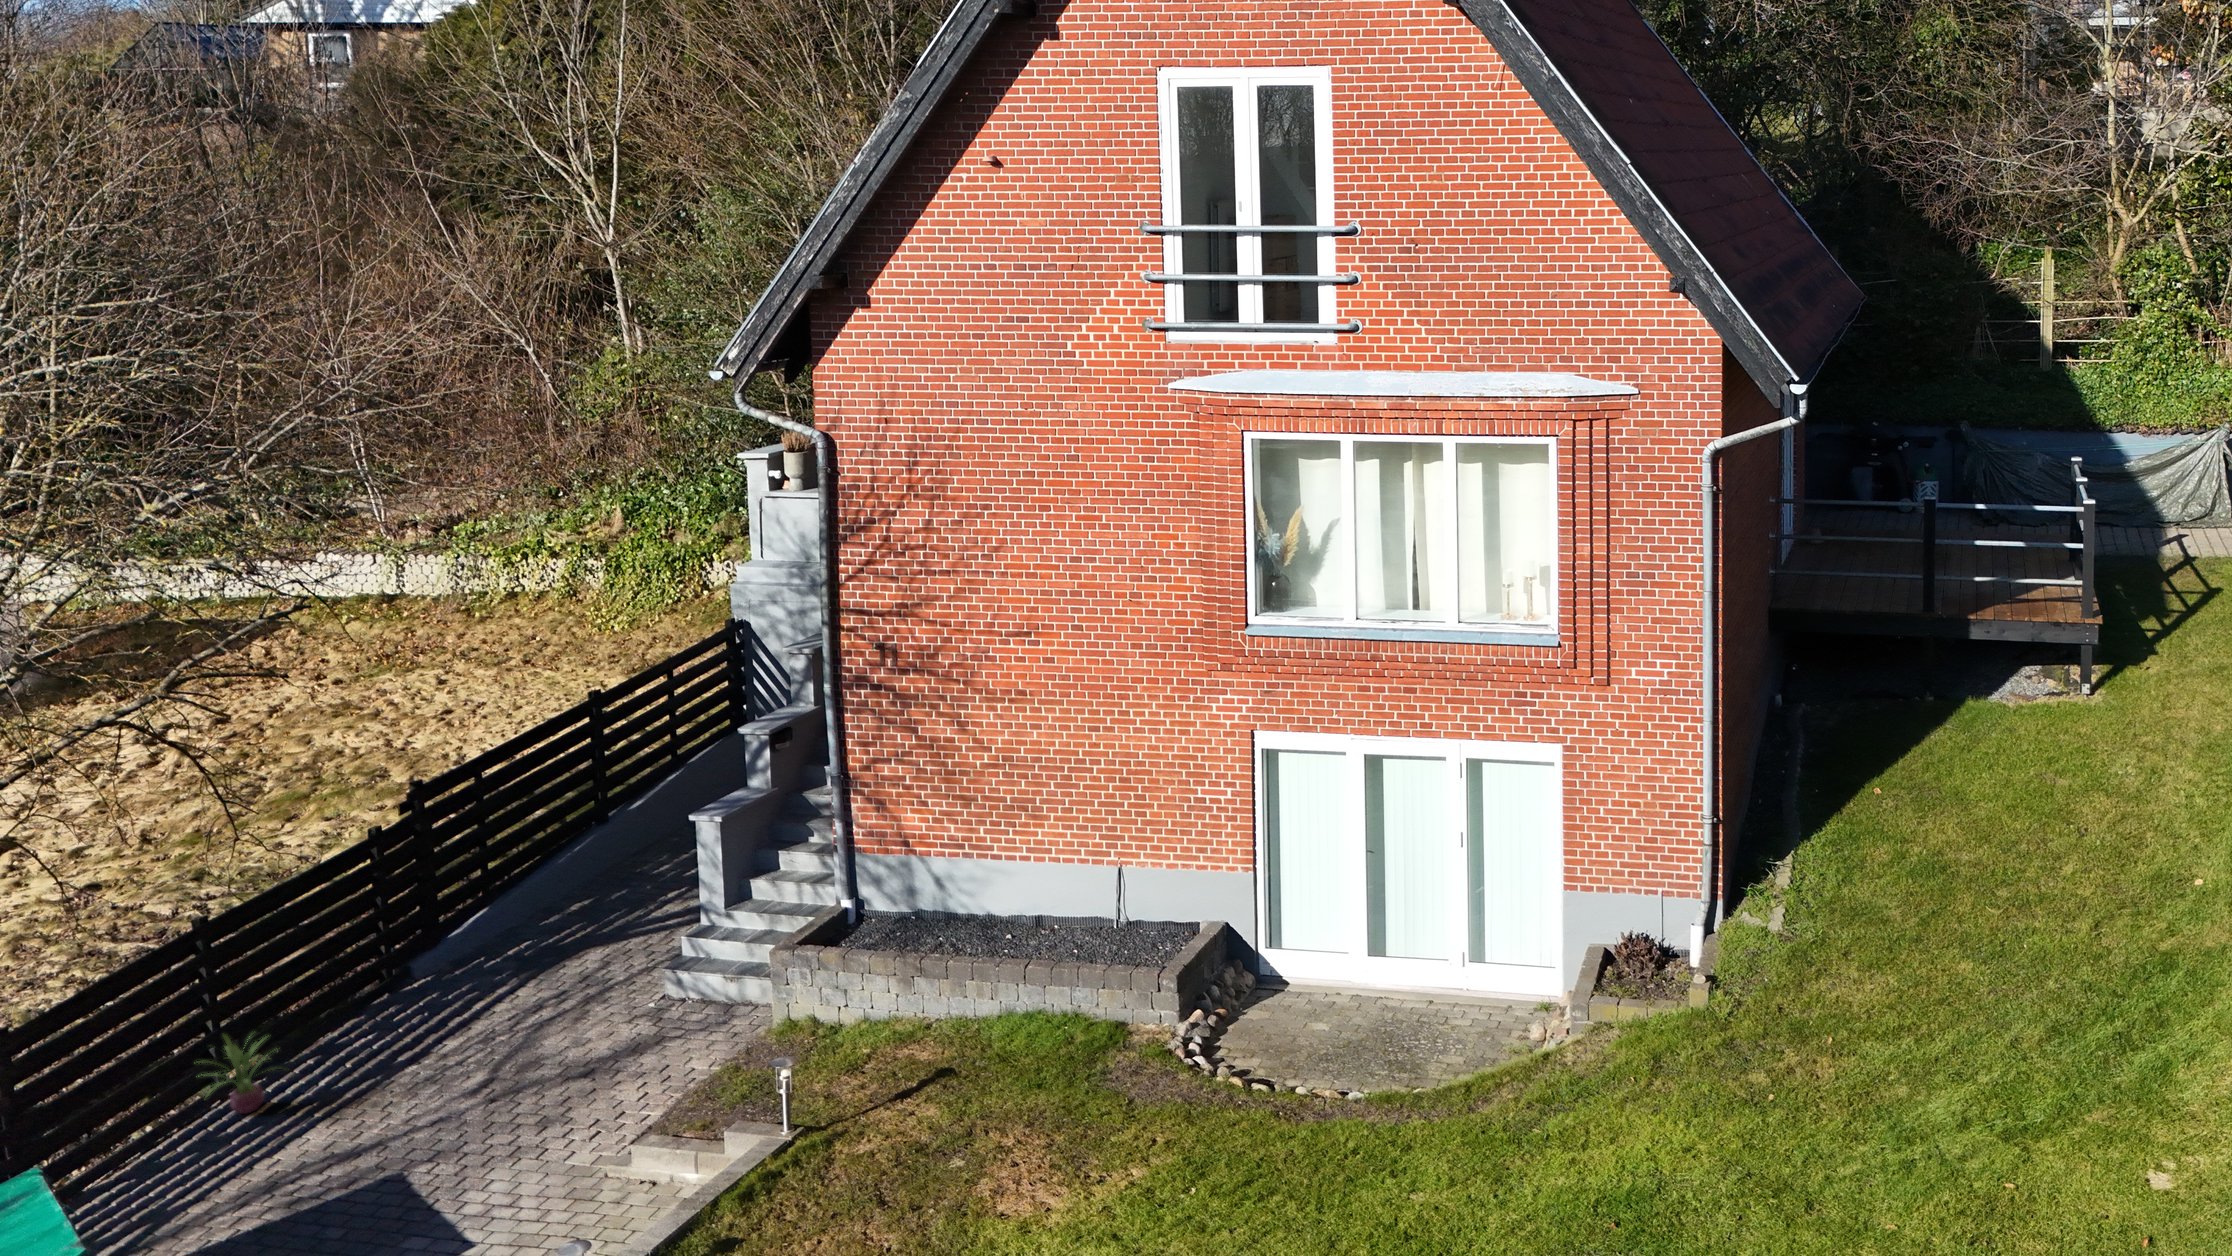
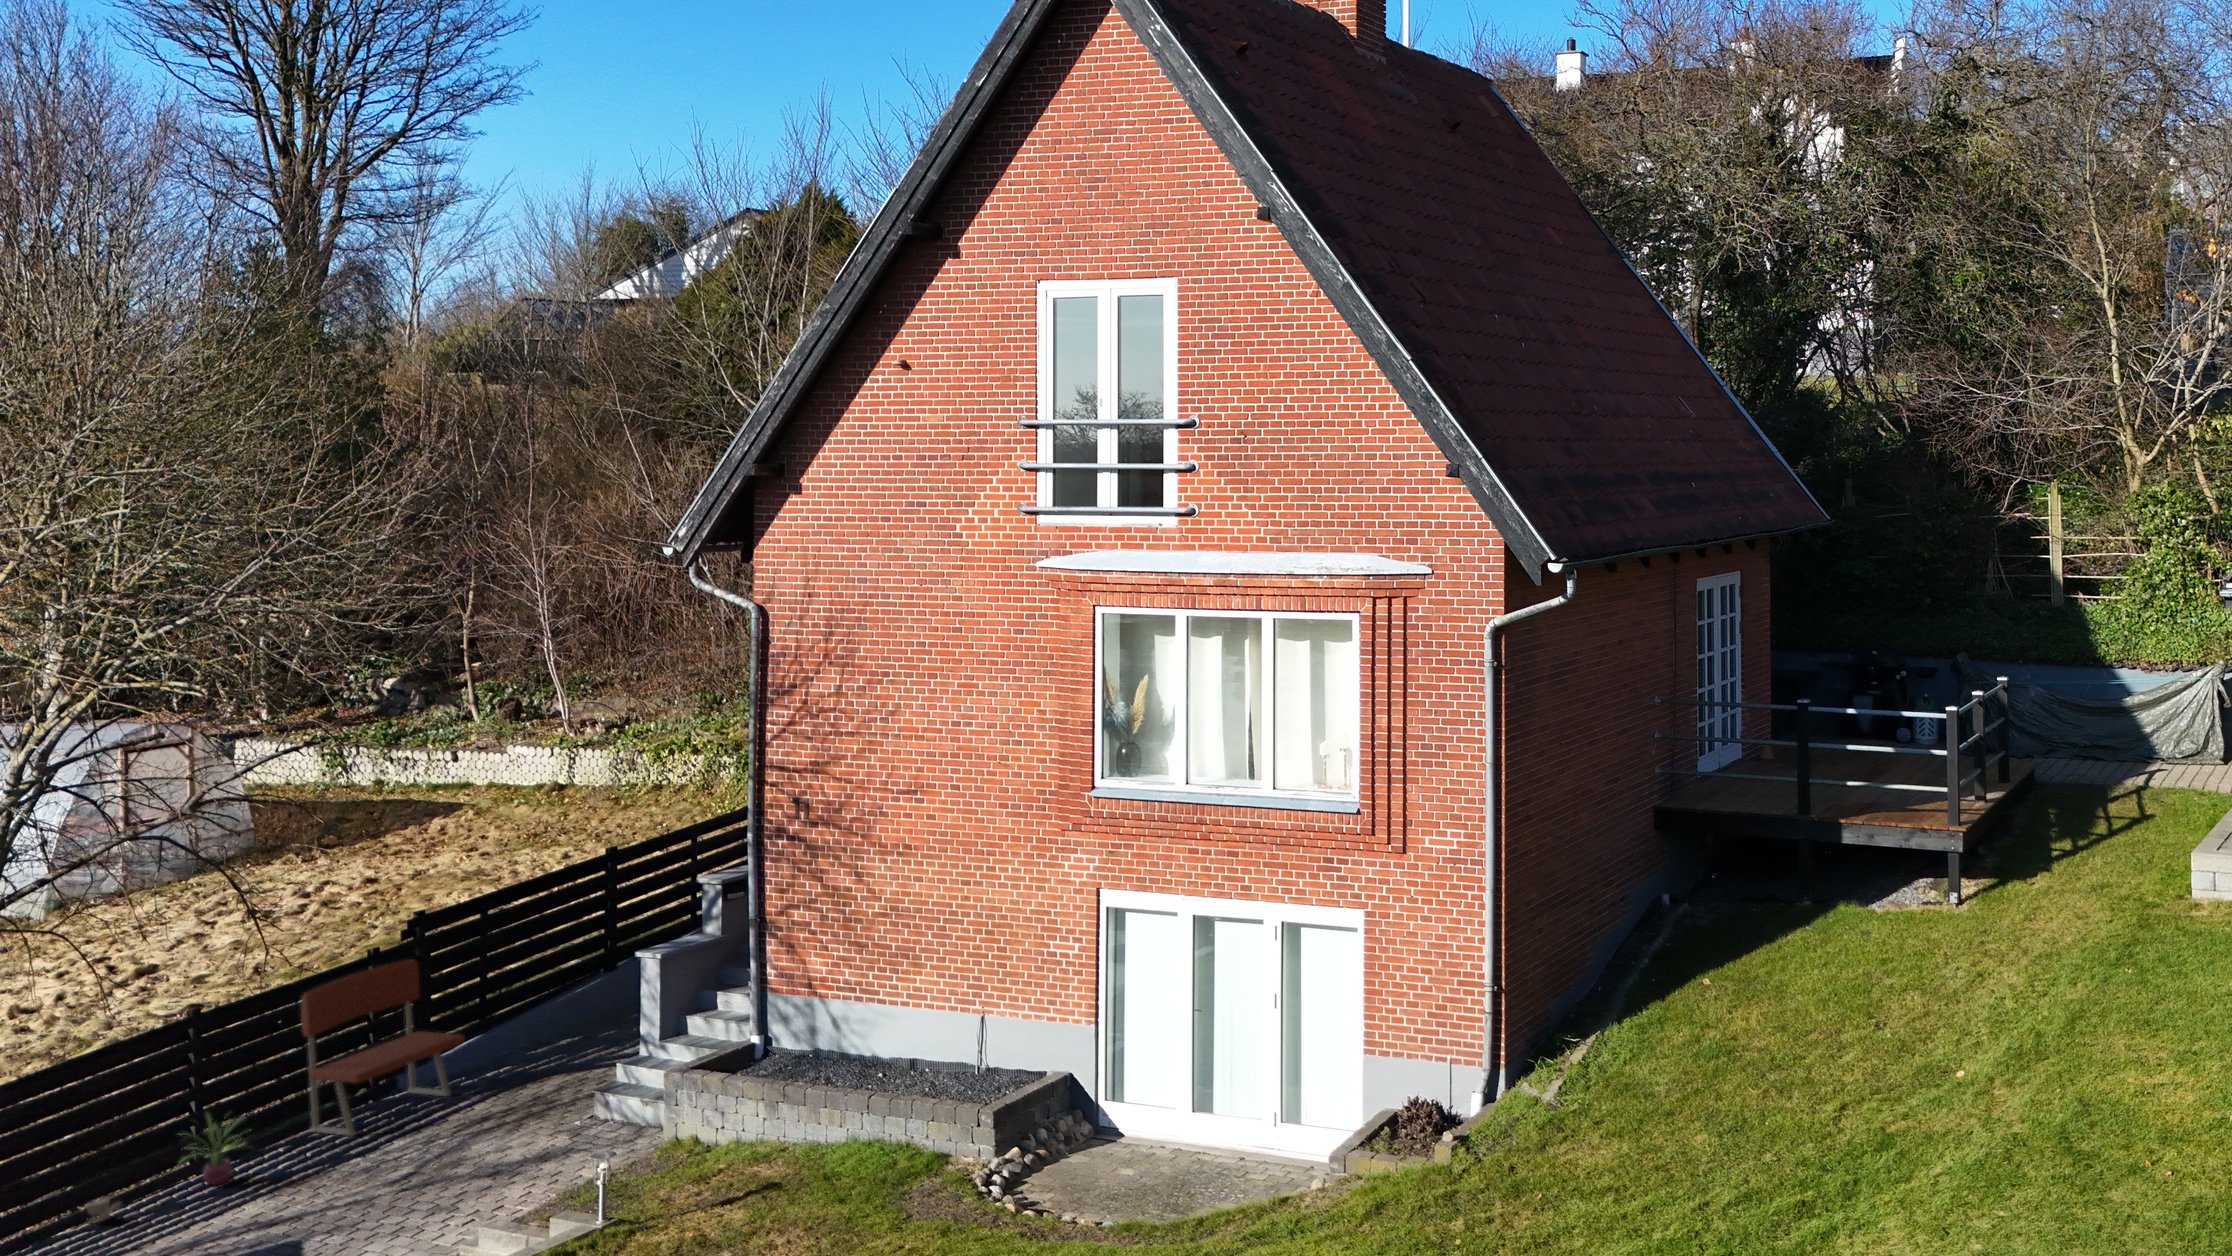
bench: none [302,837,487,1039] -> present [301,959,465,1136]
watering can: none [100,1143,152,1174] -> present [86,1198,121,1223]

